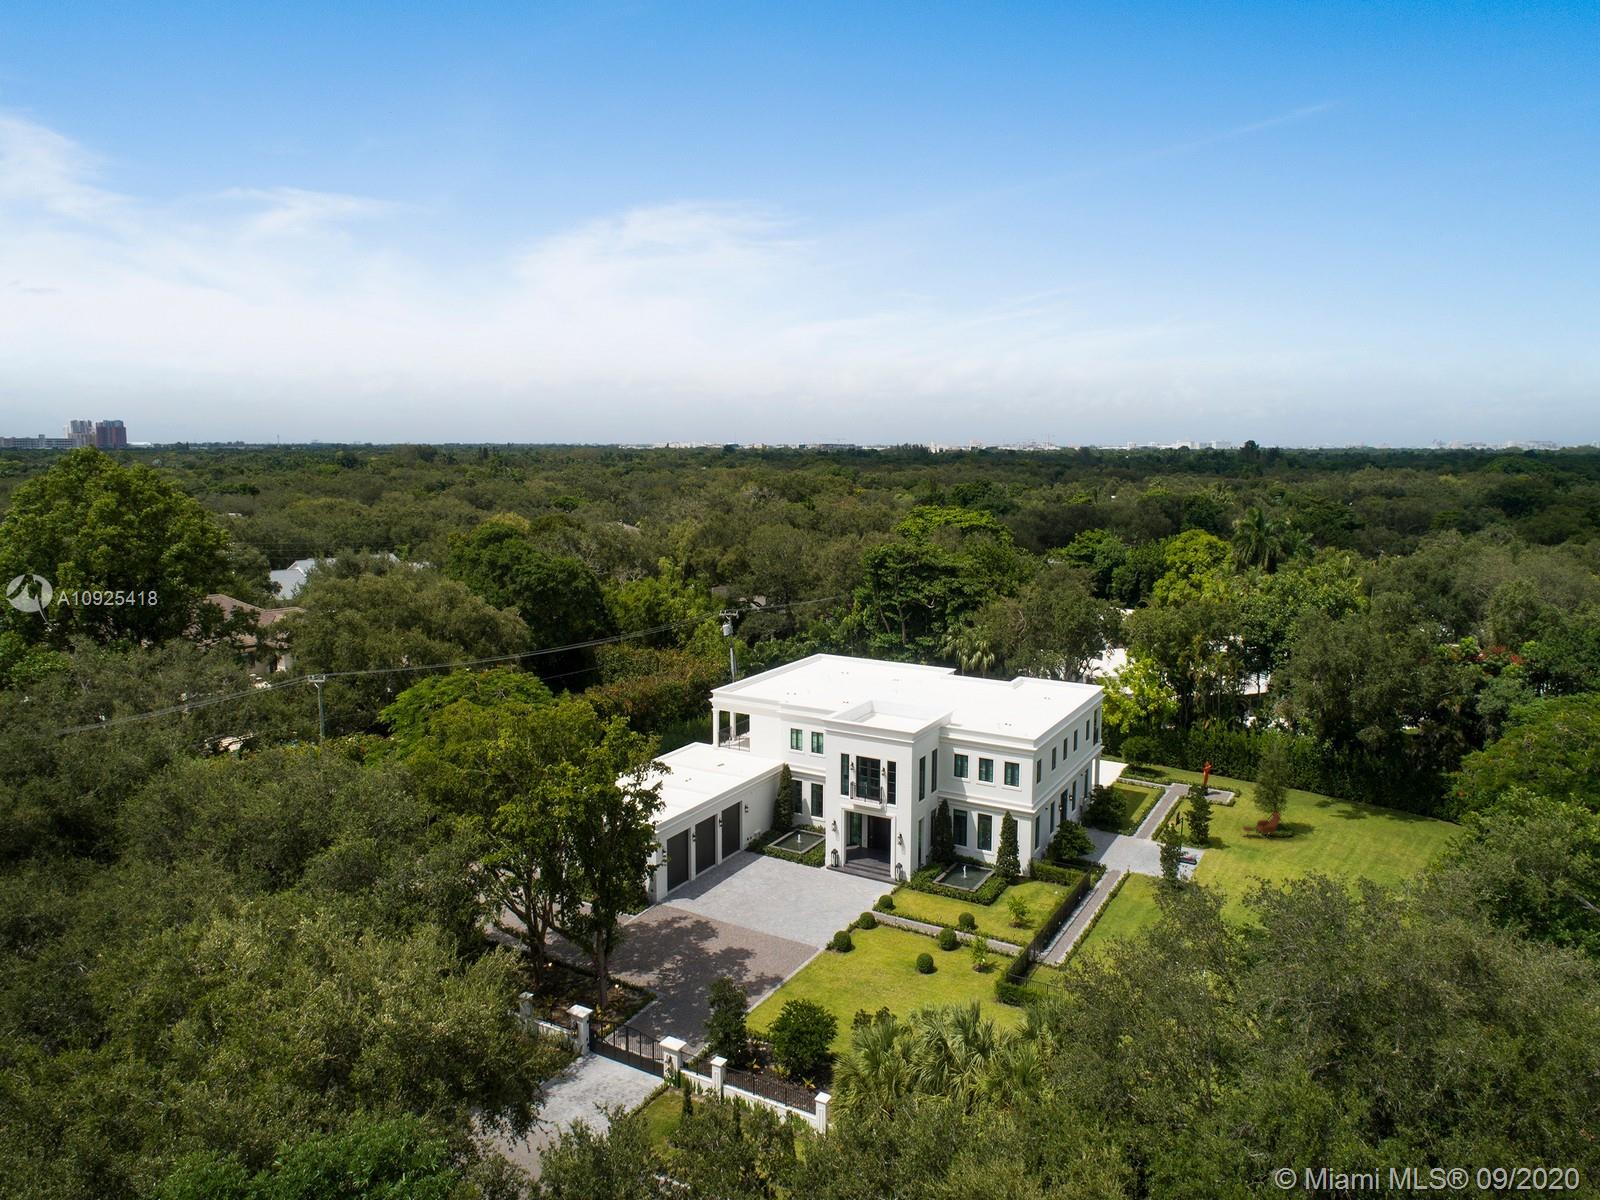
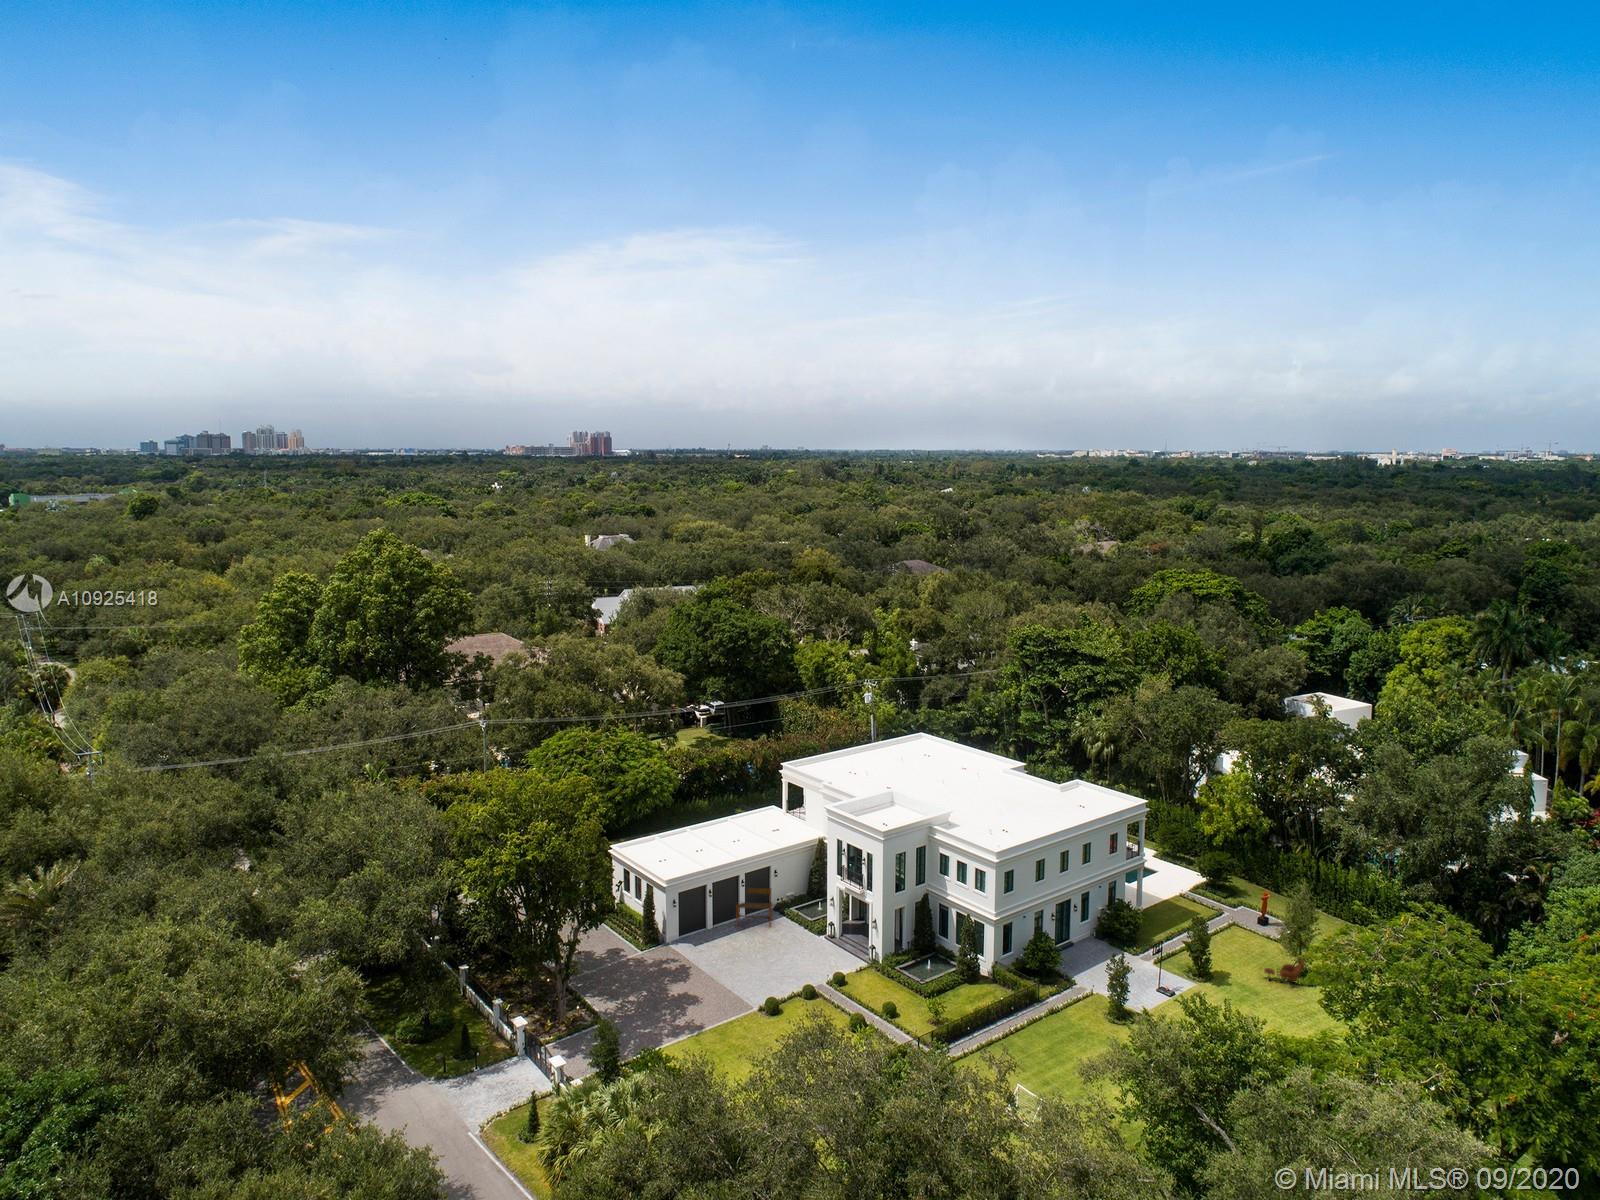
bench: none [714,823,761,873] -> present [736,888,772,927]

